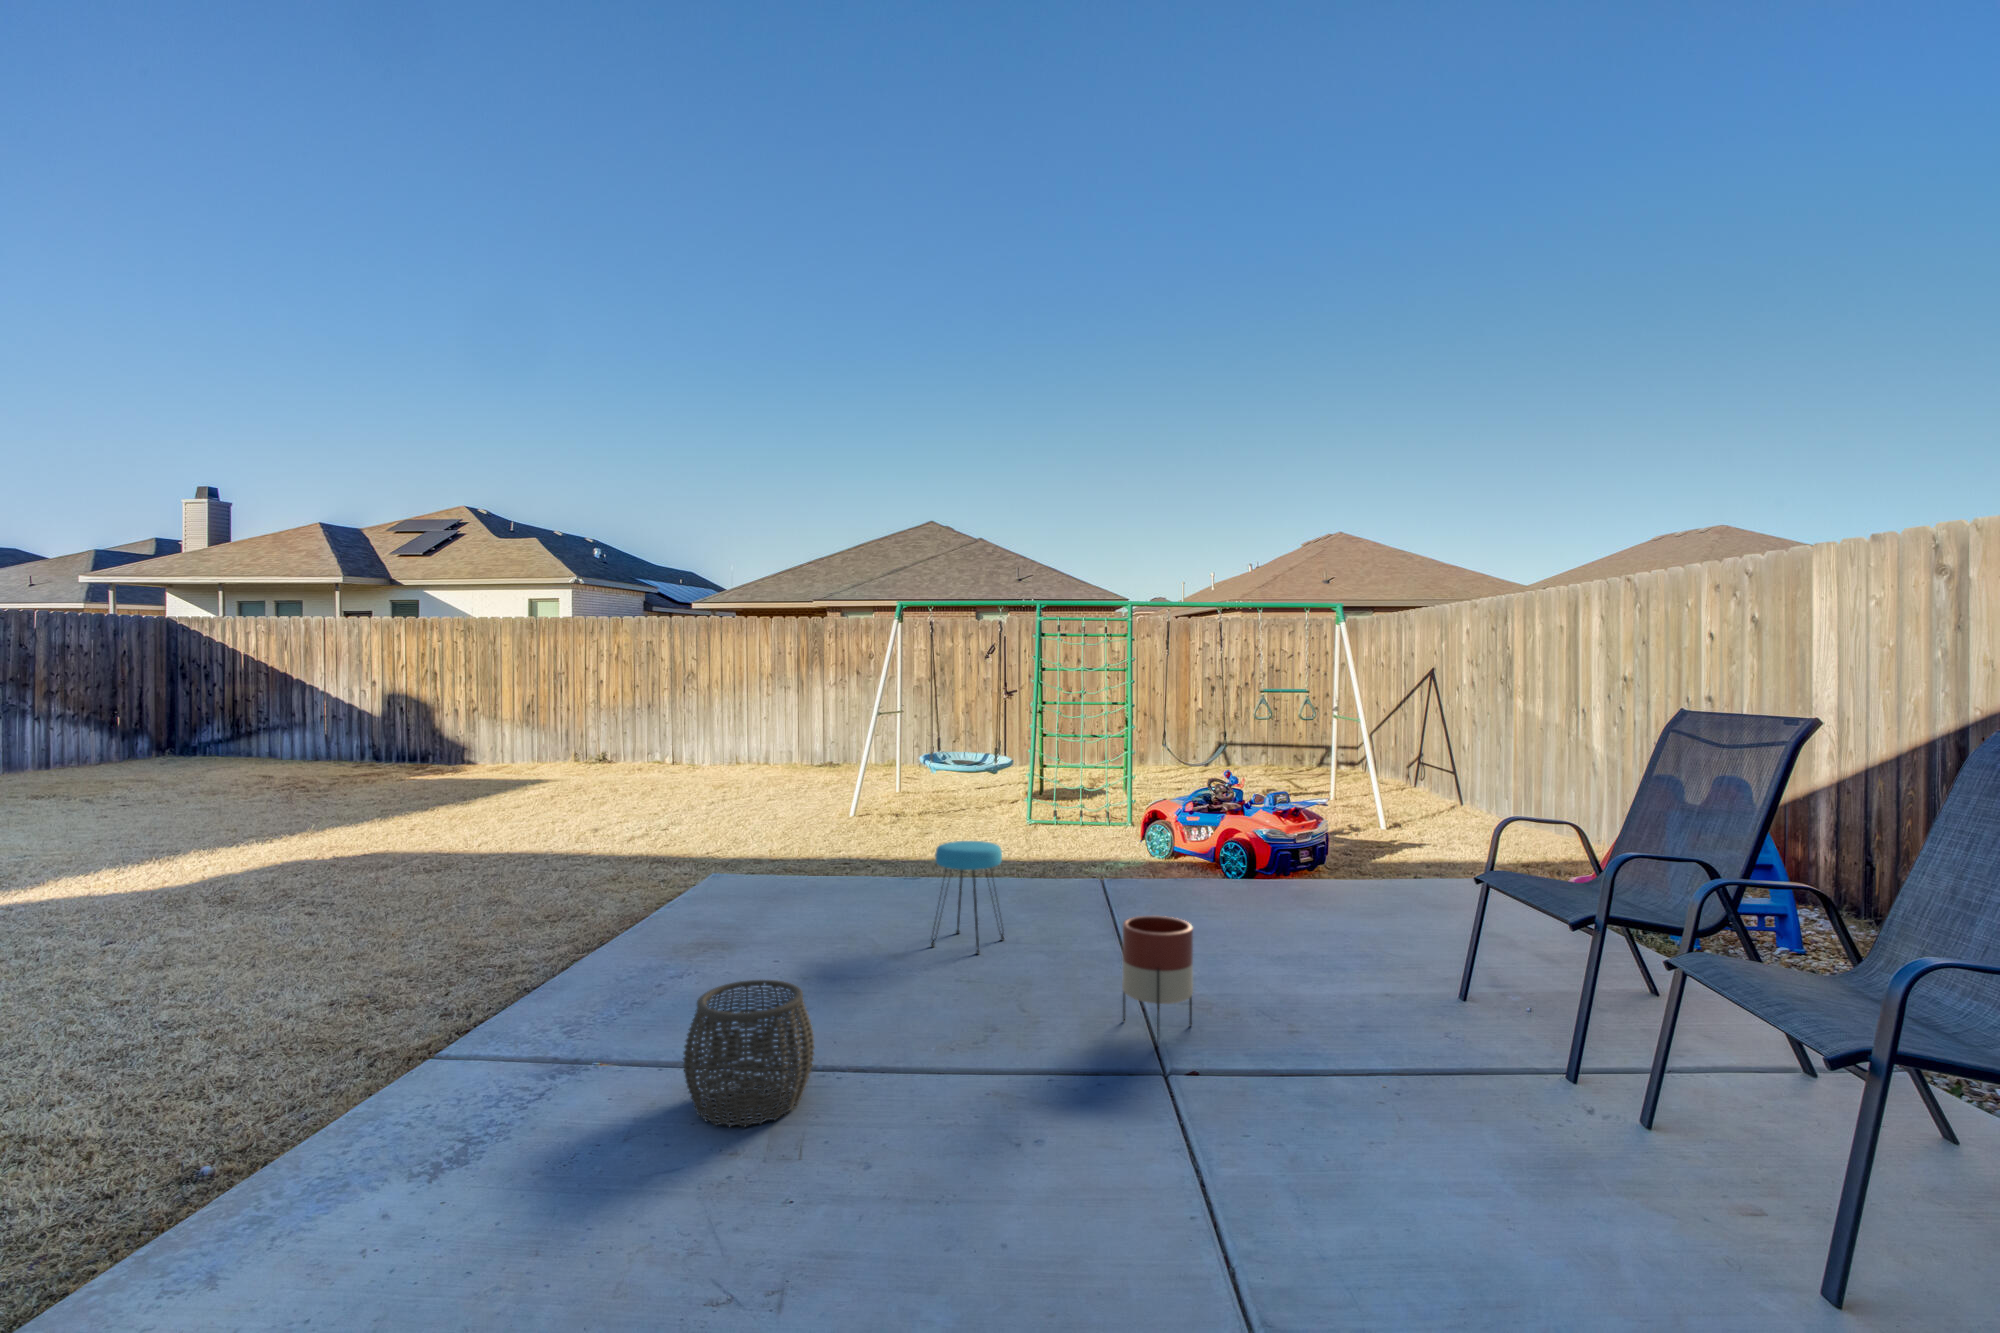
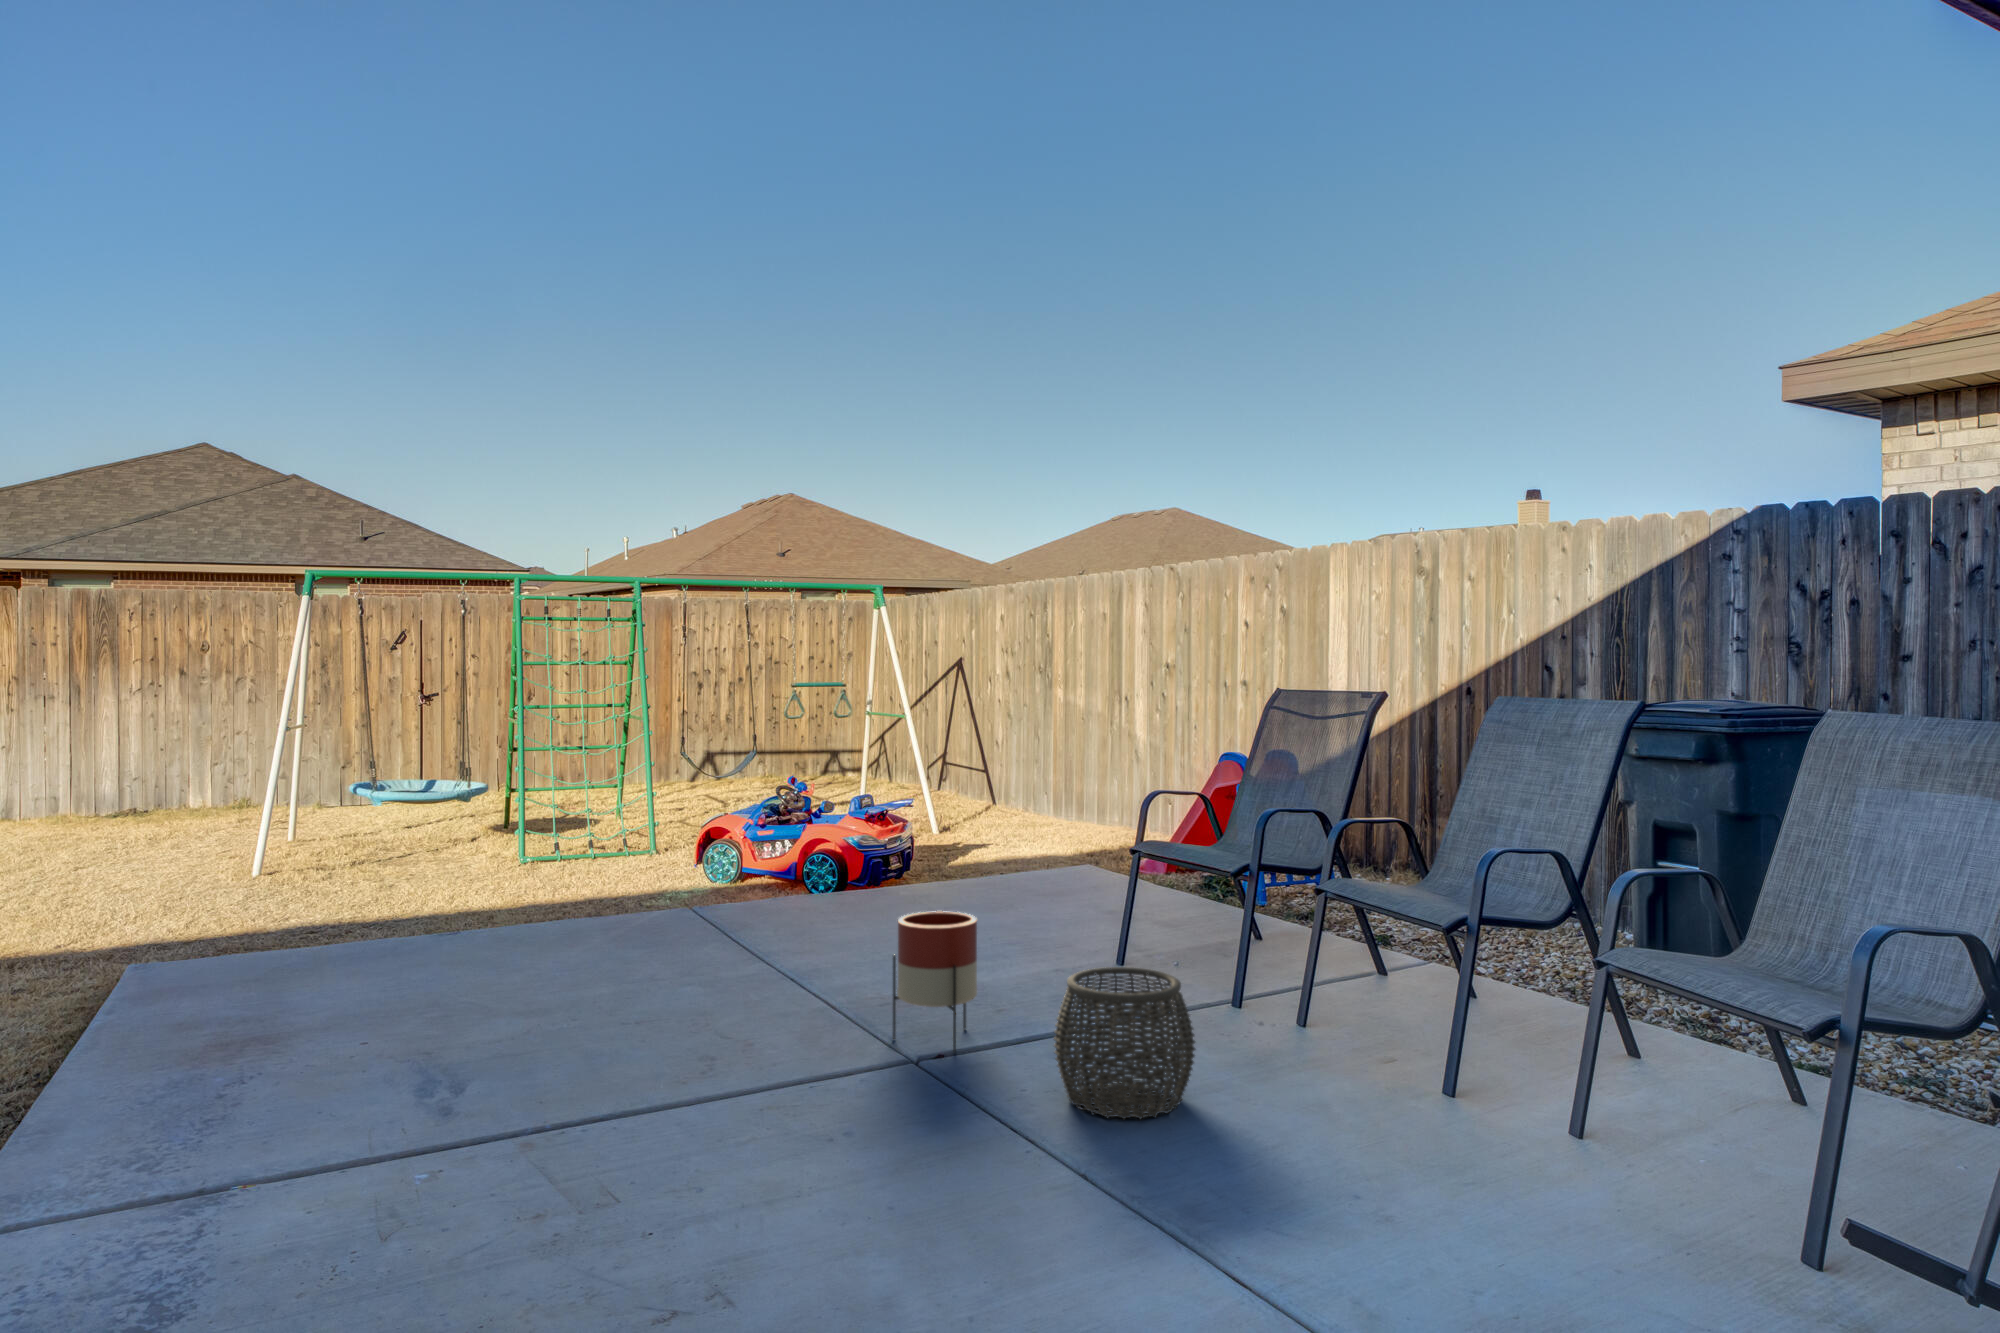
stool: present [931,841,1004,953] -> none [562,863,658,1010]
woven basket: present [683,980,815,1127] -> present [1054,967,1195,1119]

